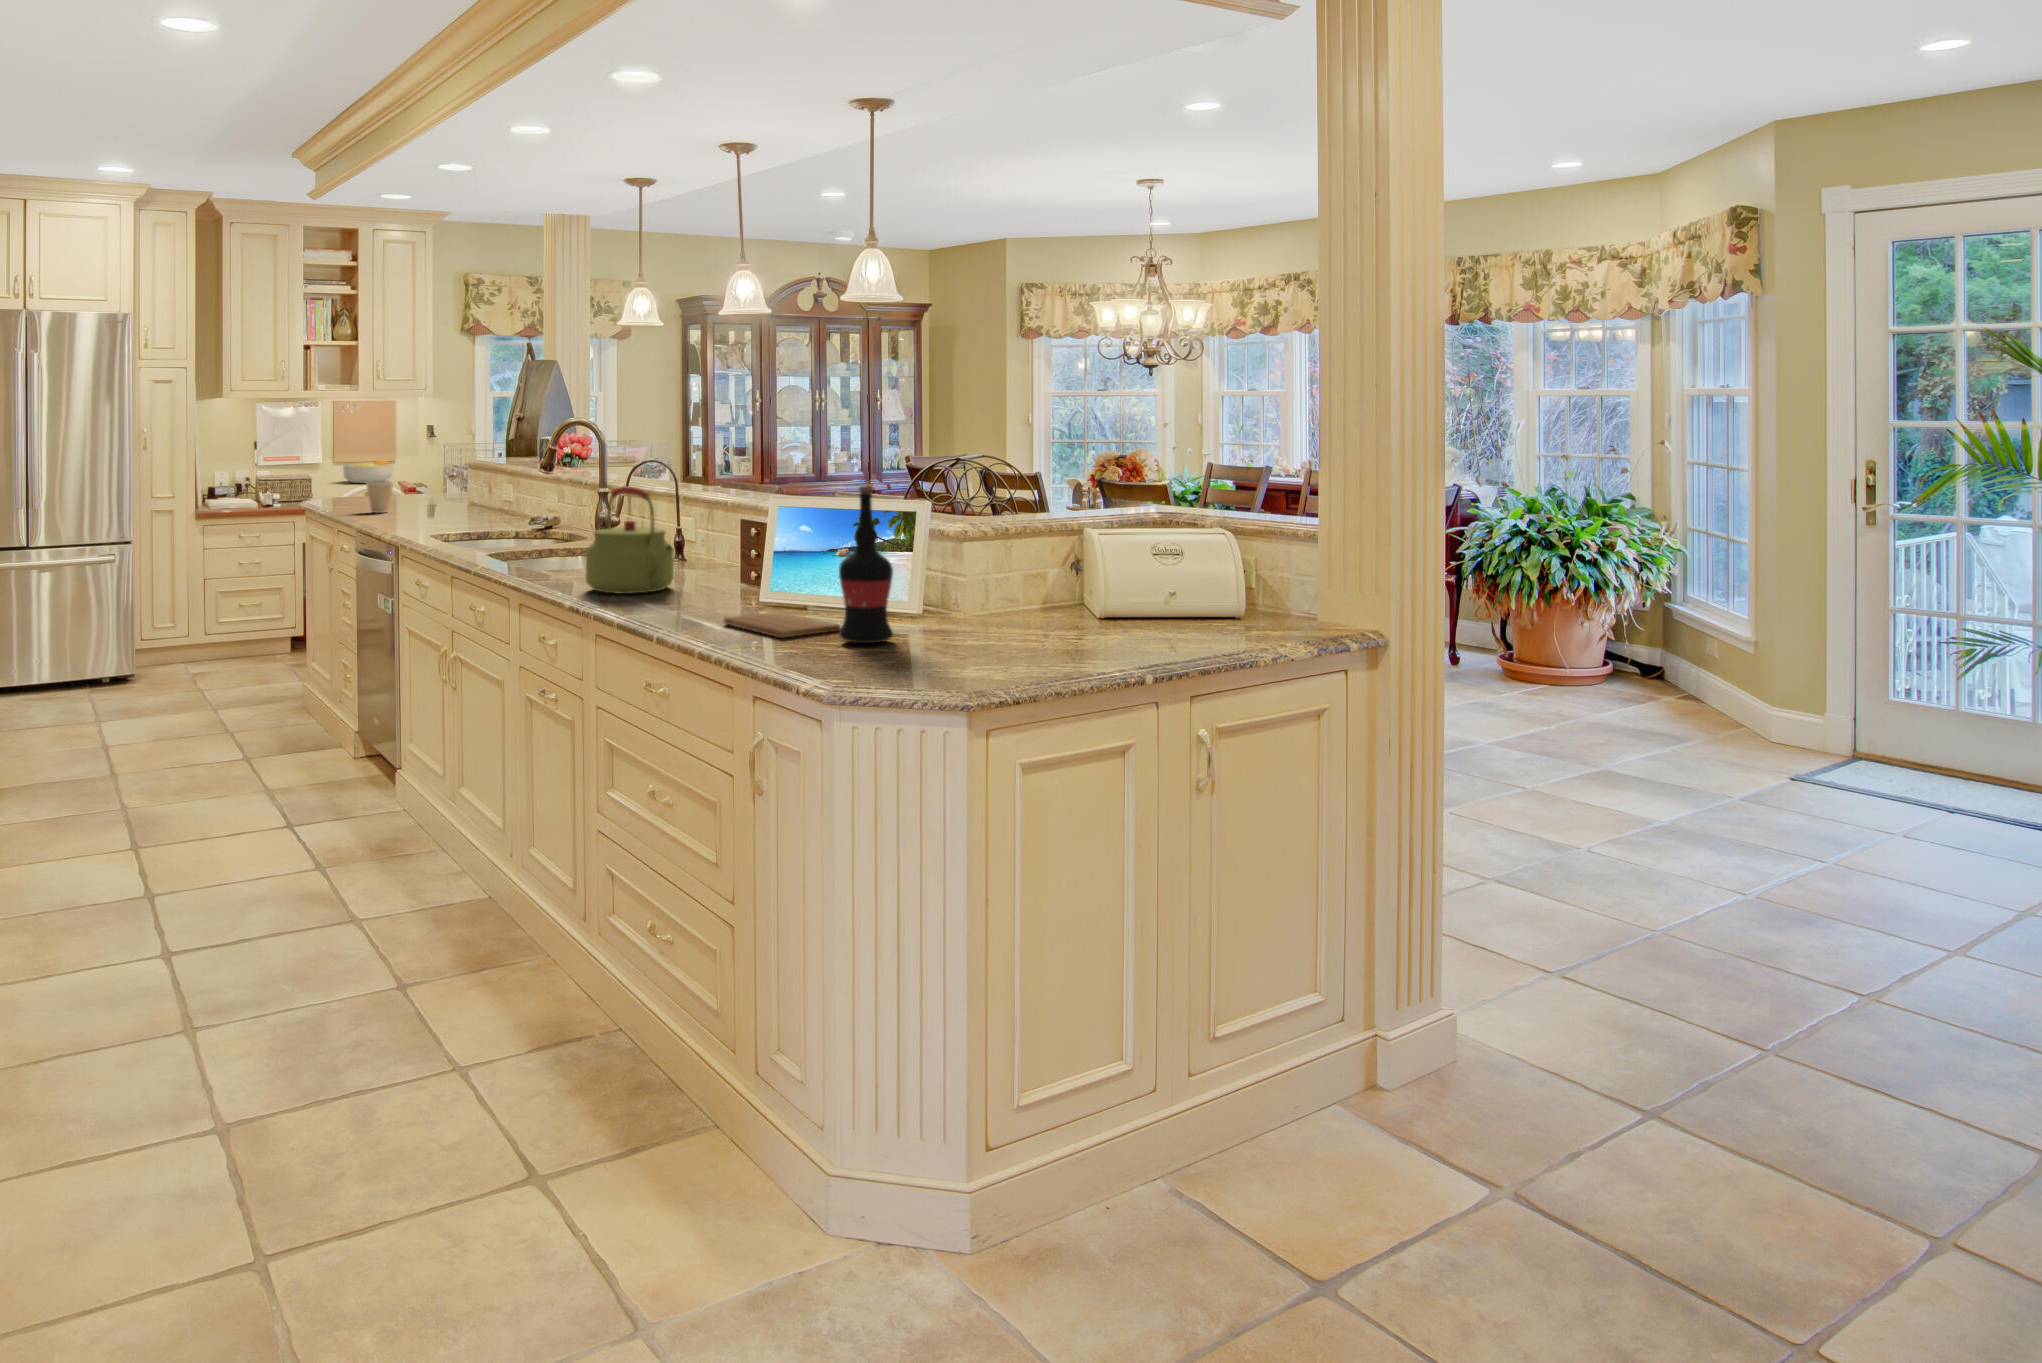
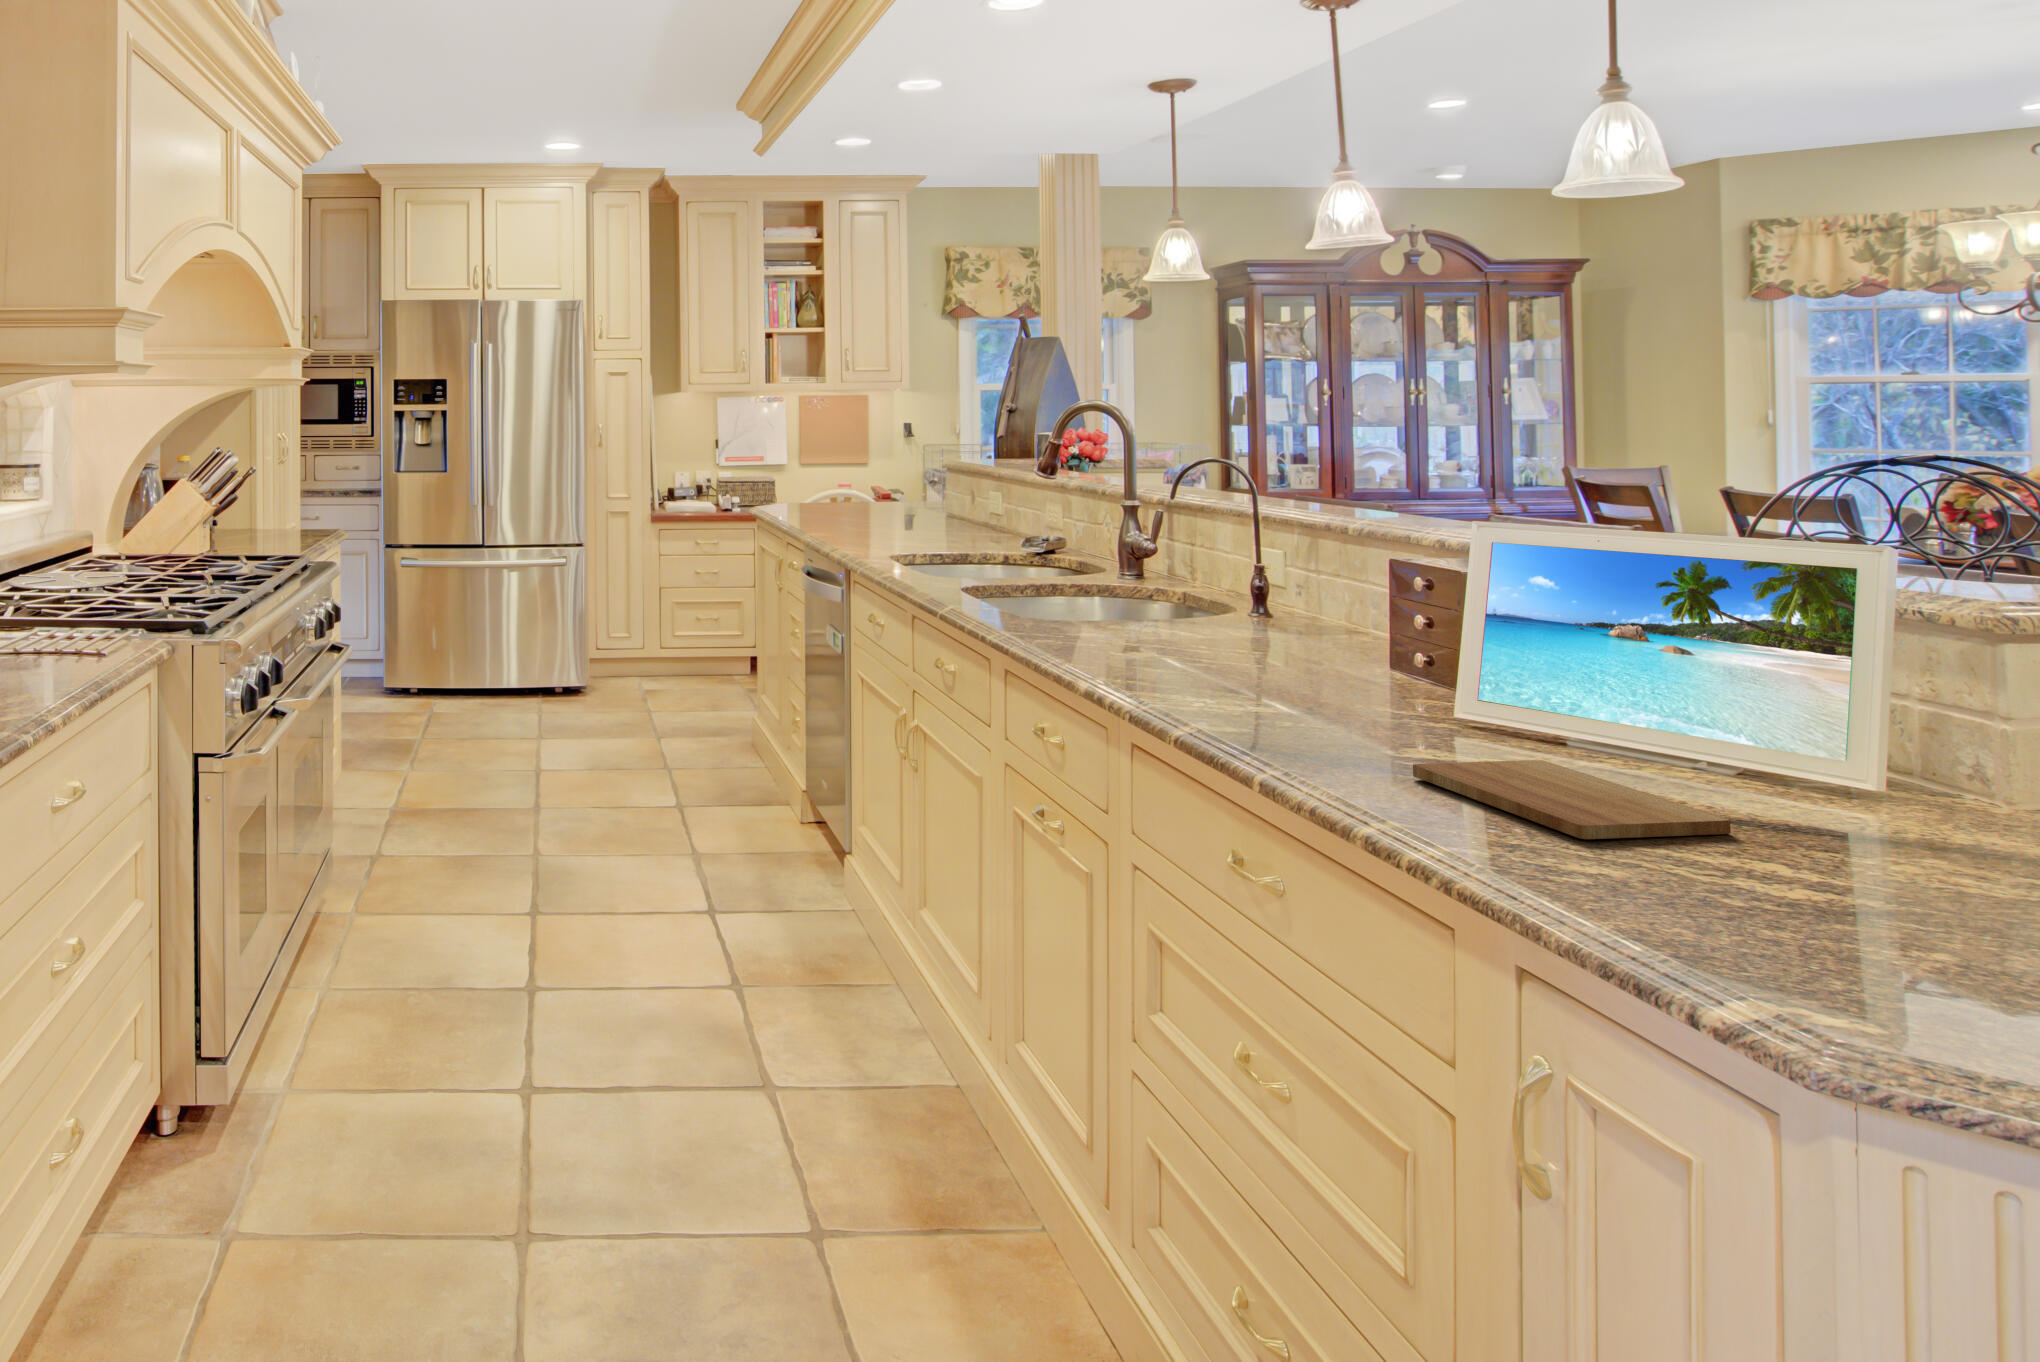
fruit bowl: present [343,459,393,483] -> none [806,456,861,488]
coffee cup: present [366,481,393,513] -> none [818,485,851,522]
wine bottle: present [839,485,893,643] -> none [1754,513,1936,899]
kettle: present [586,487,674,594] -> none [1111,500,1275,680]

